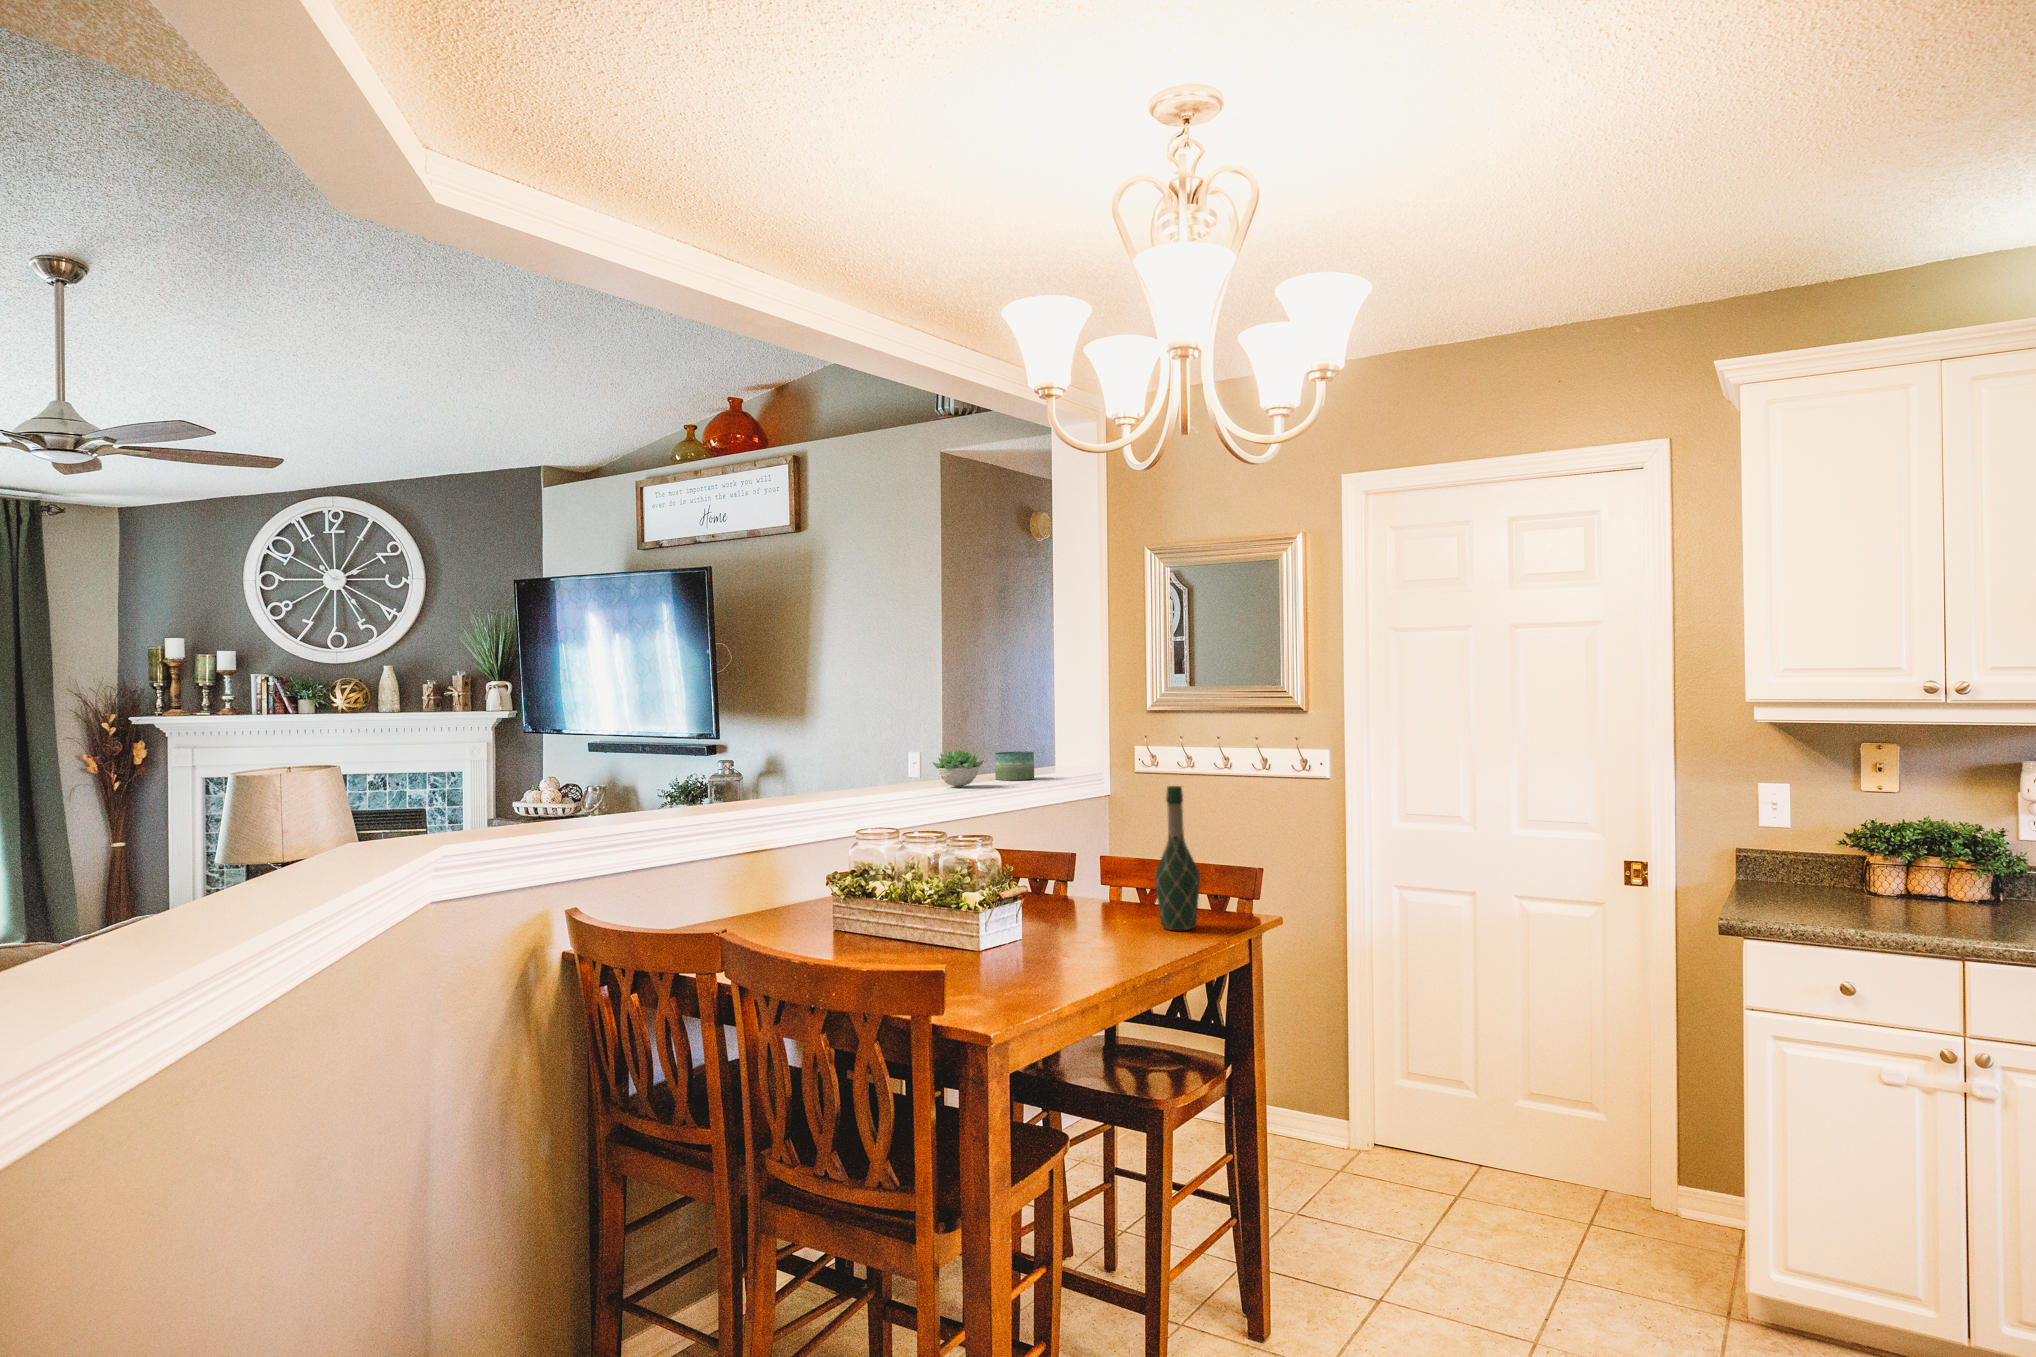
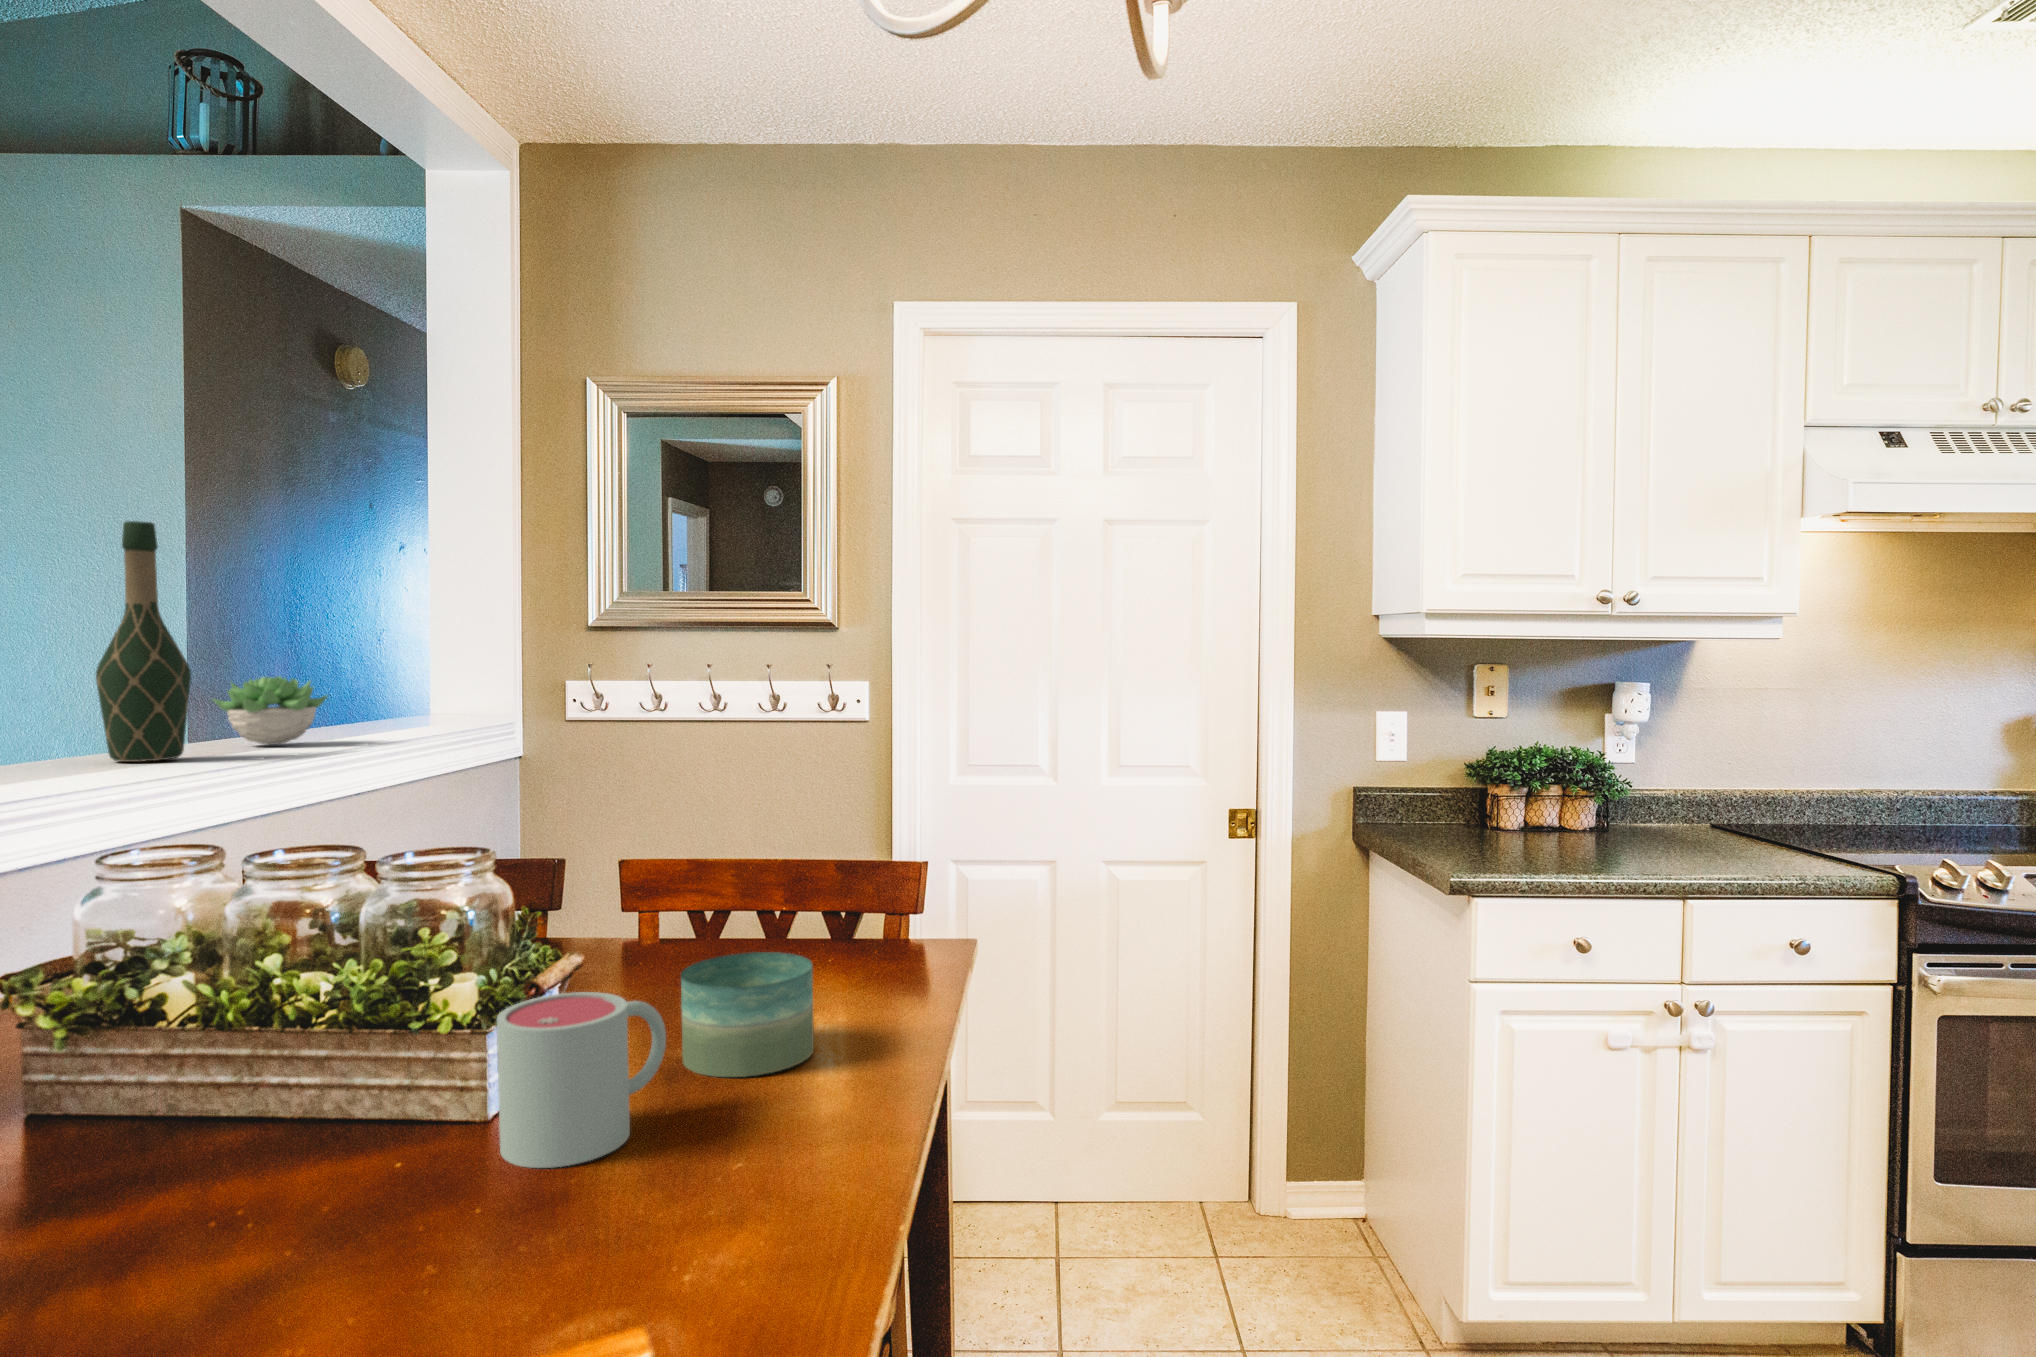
candle: present [995,751,1034,780] -> present [681,952,814,1077]
wine bottle: present [1155,786,1200,930] -> present [96,521,191,762]
mug: none [983,902,1054,966] -> present [497,992,666,1168]

